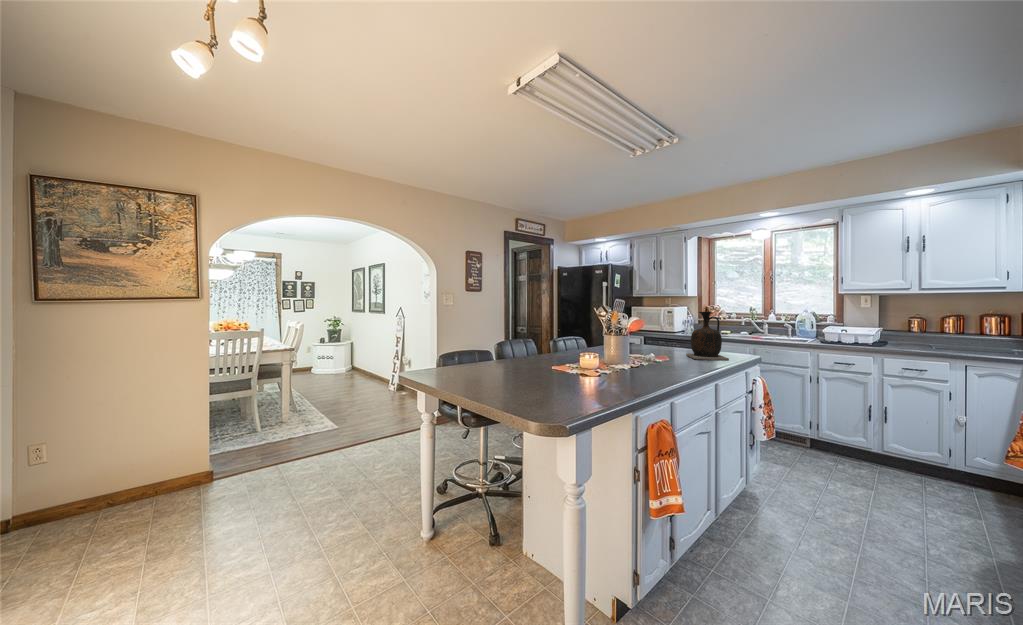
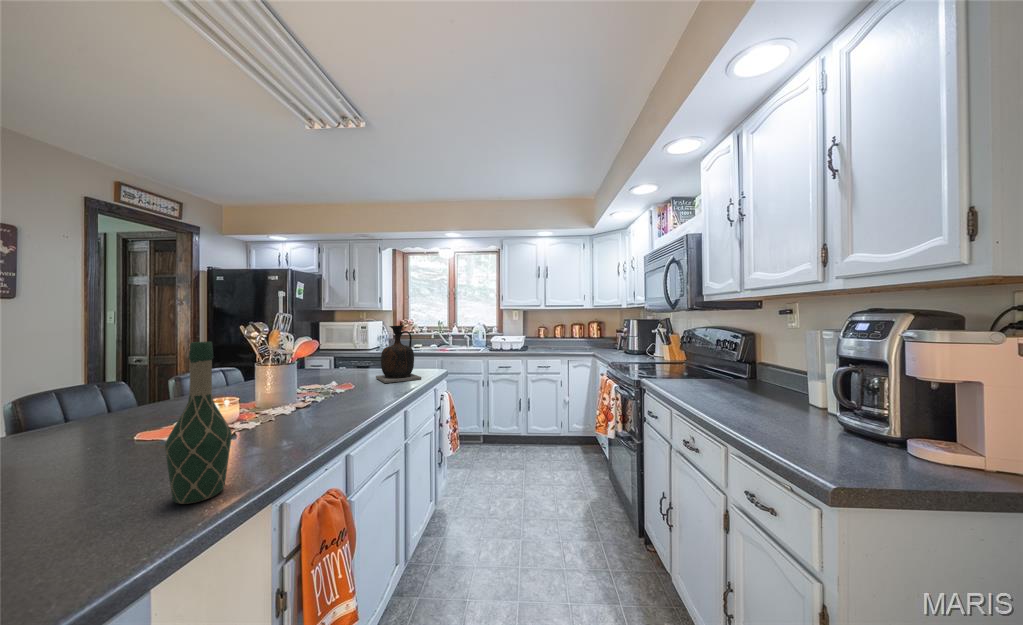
wine bottle: none [596,318,620,393] -> present [165,342,232,504]

